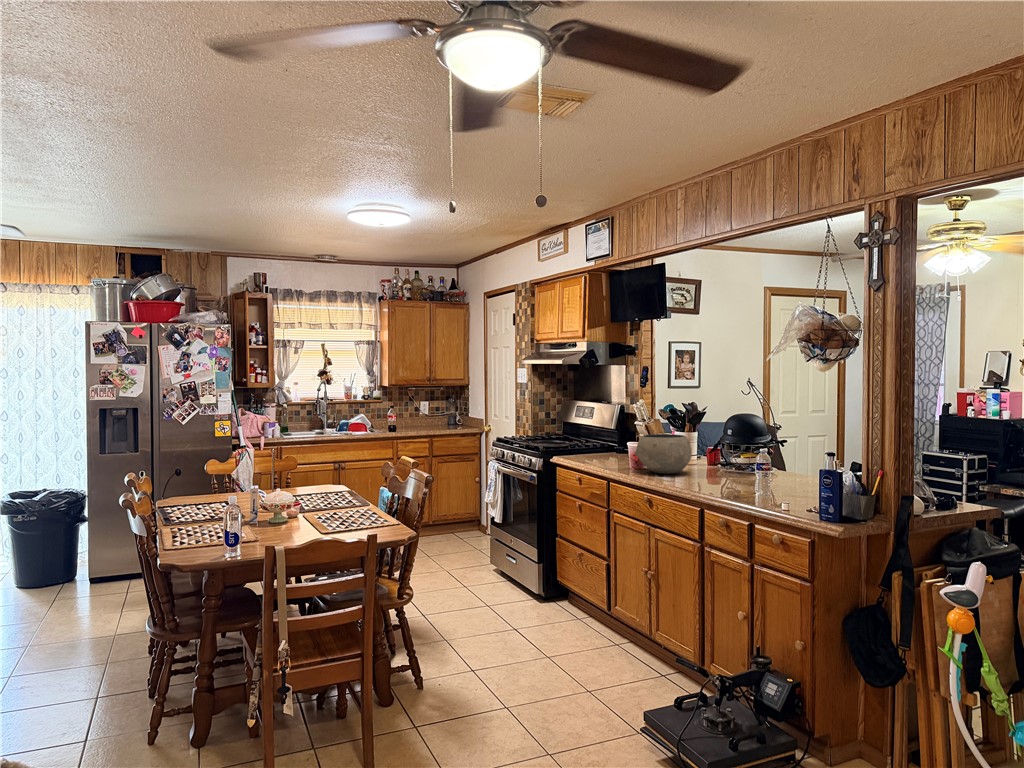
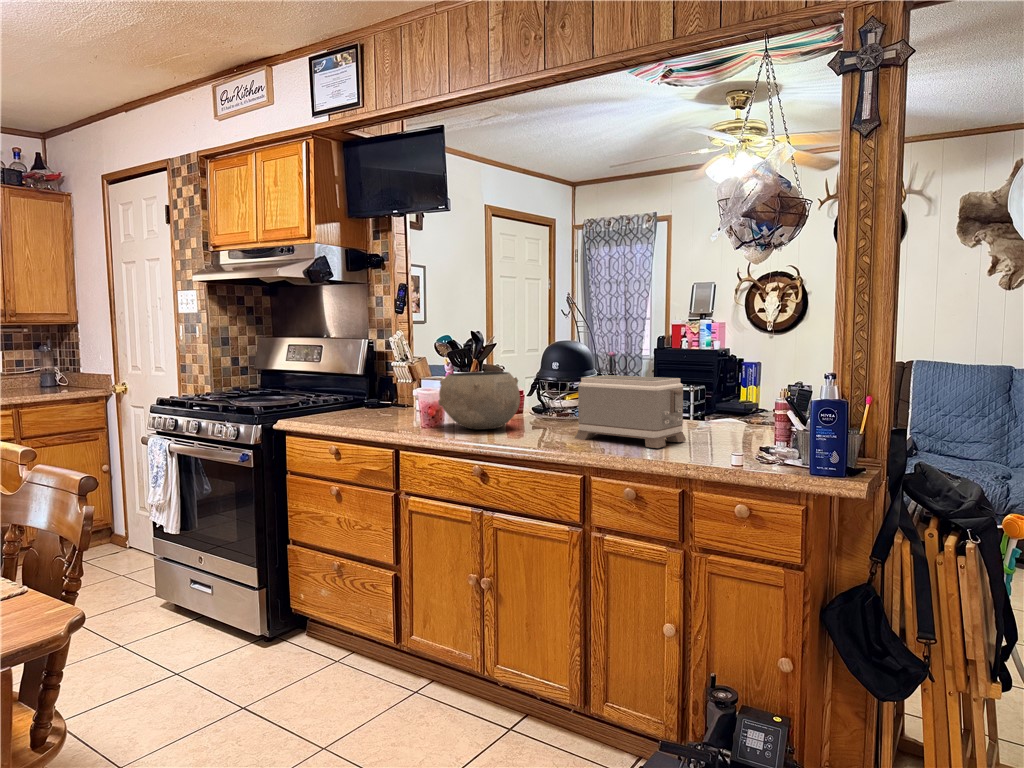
toaster: none [716,442,792,495] -> present [575,375,686,448]

